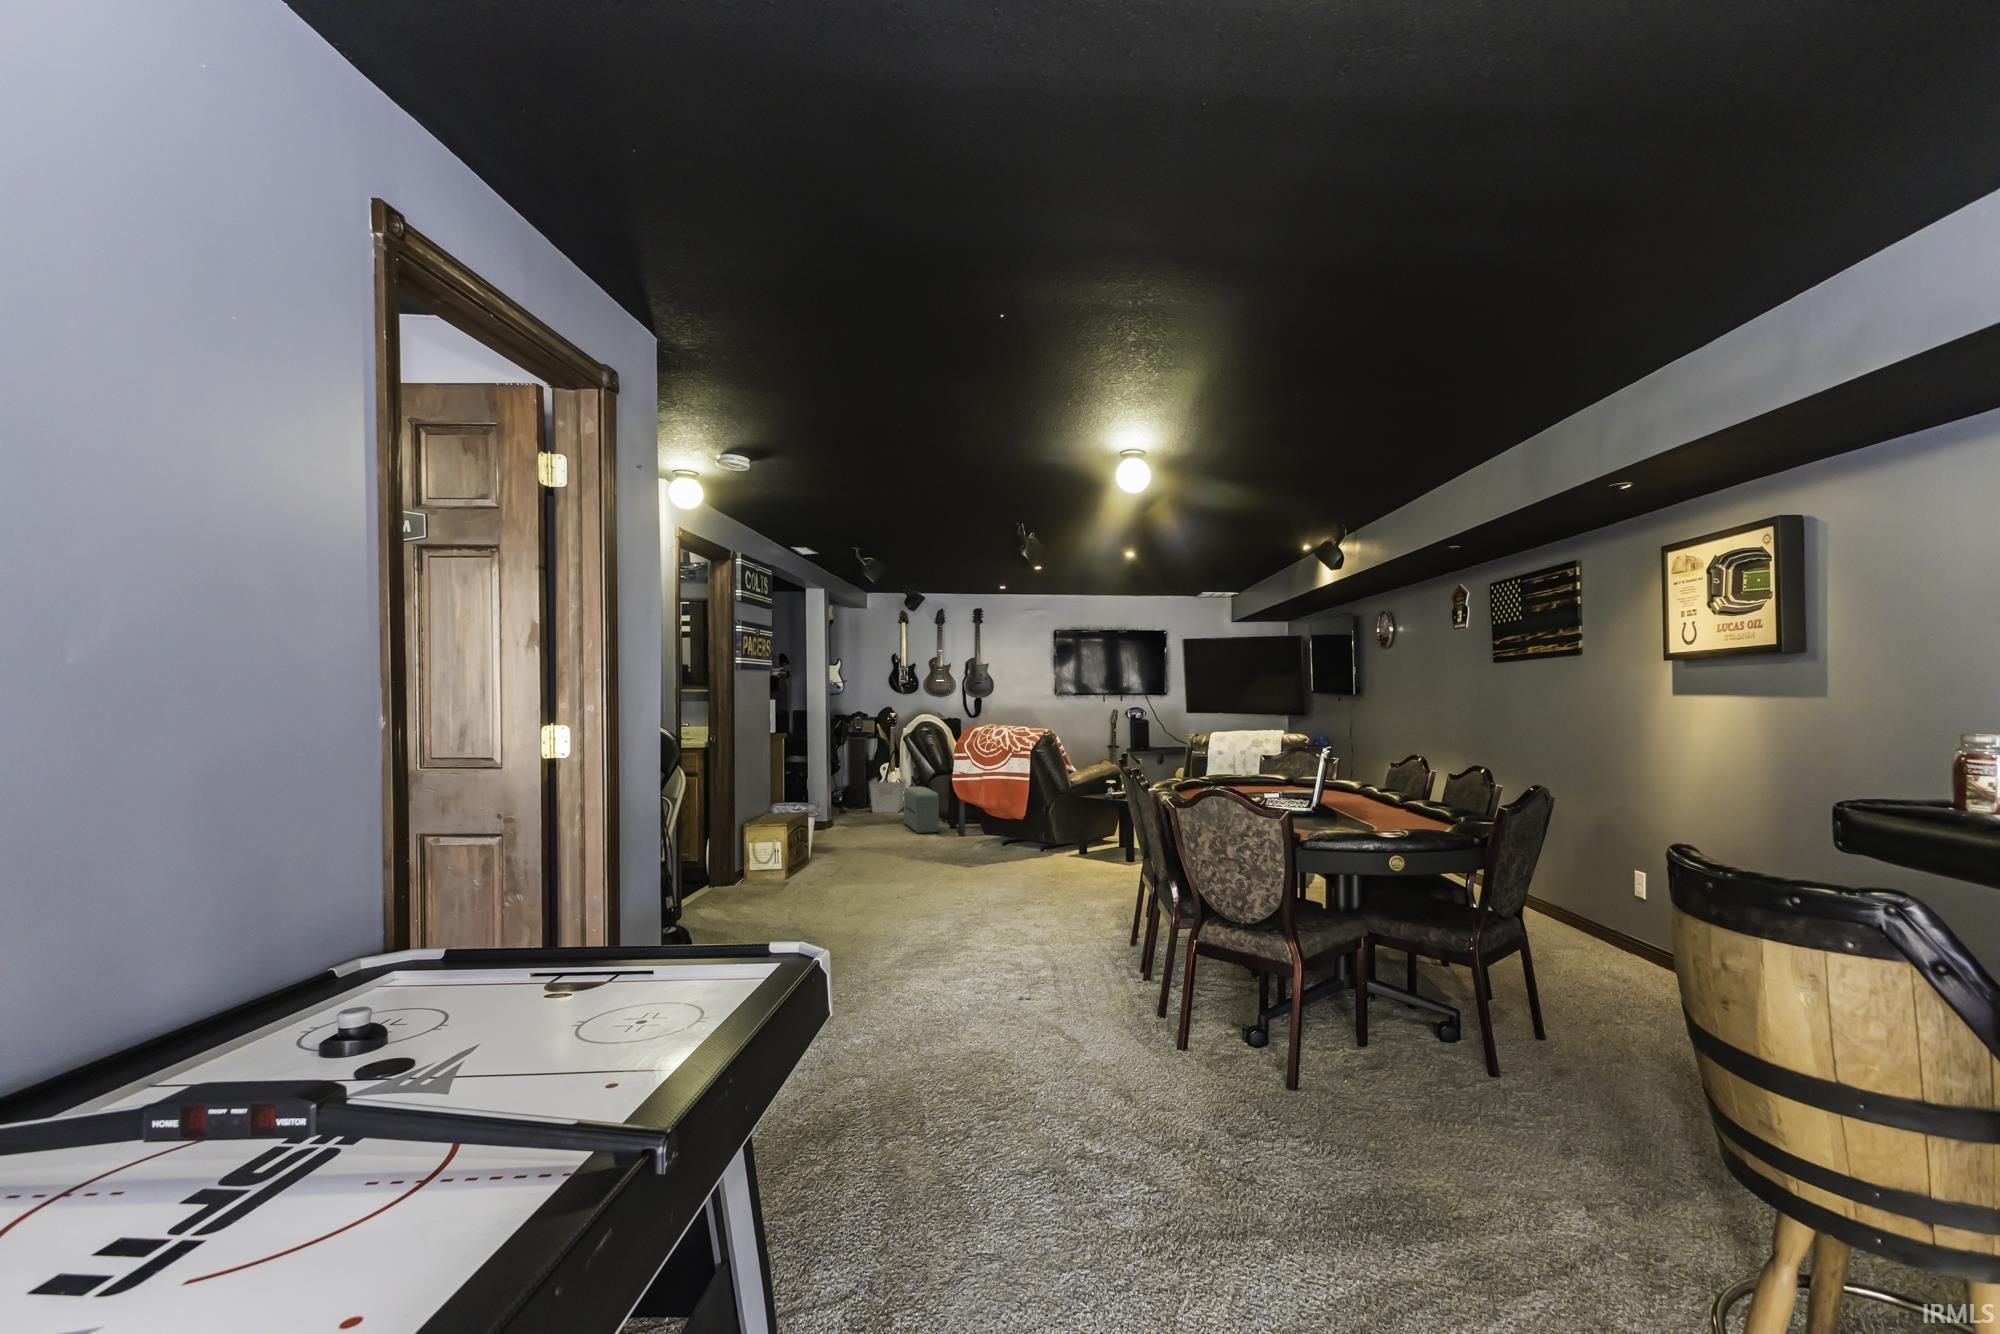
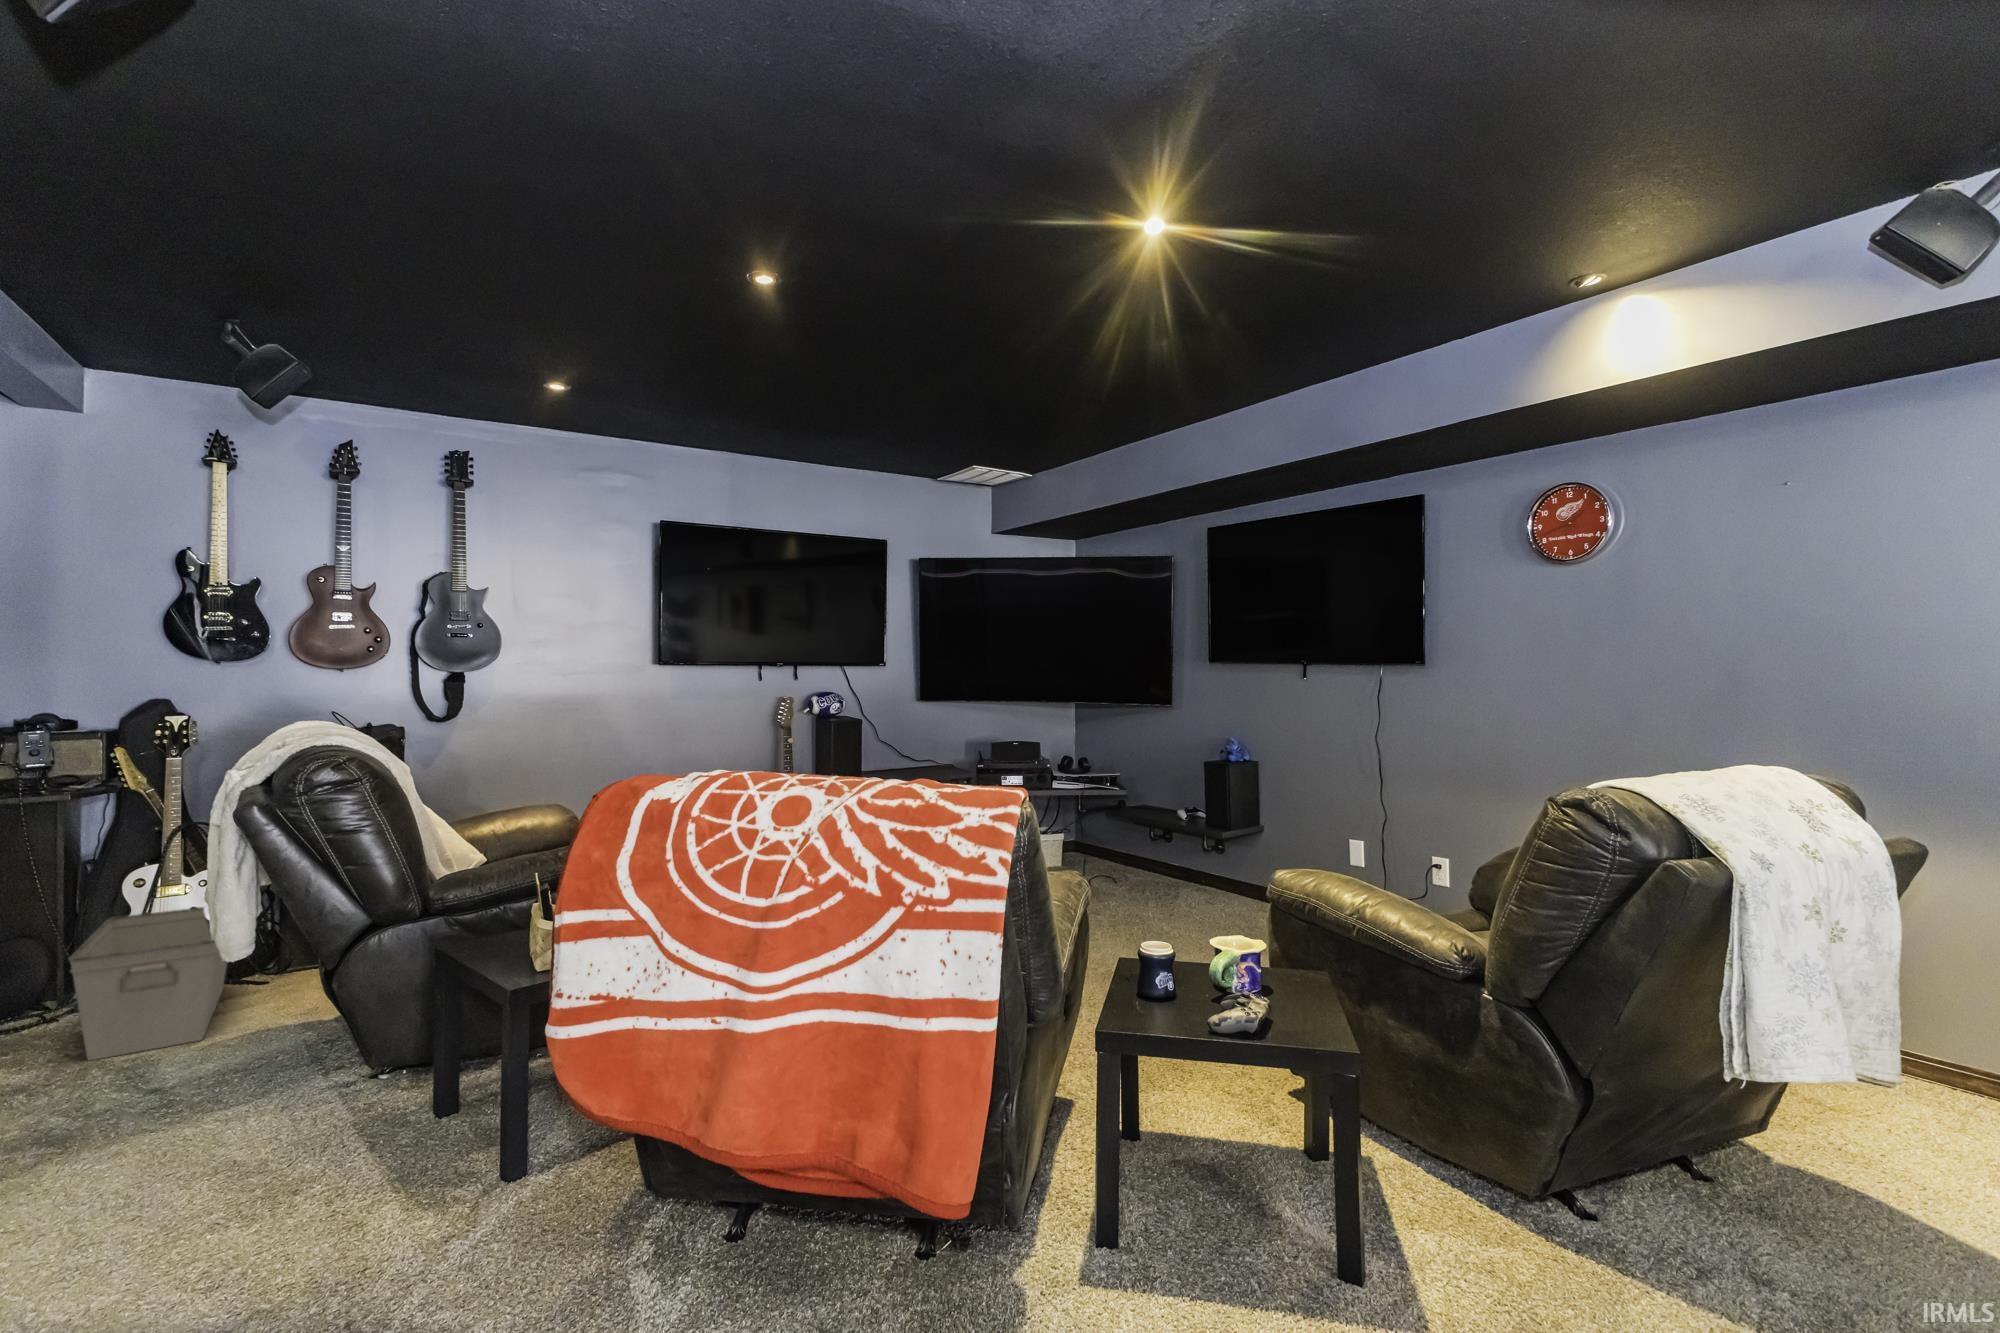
pouf: present [904,786,939,833] -> none [243,978,427,1209]

